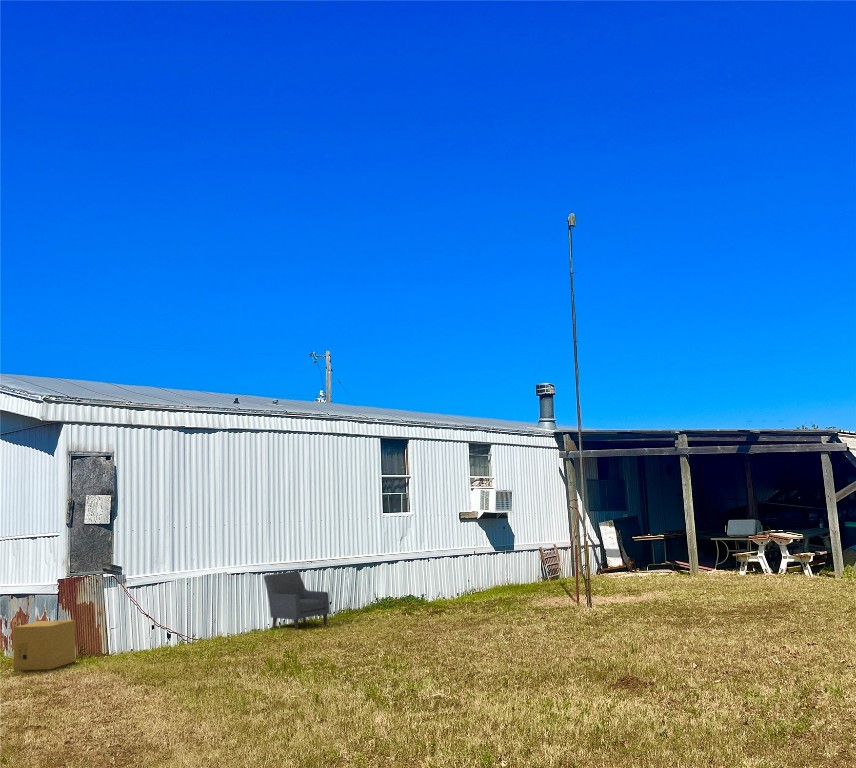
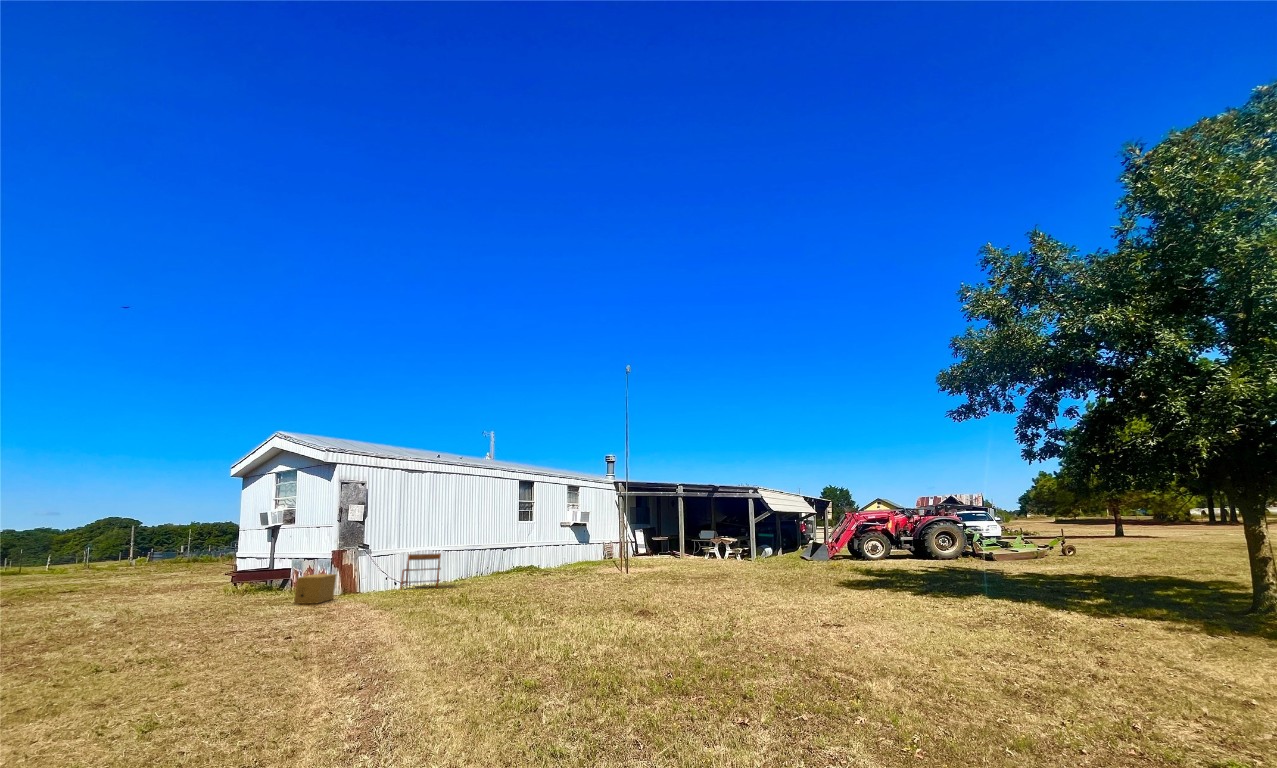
chair: present [264,571,330,630] -> none [451,550,487,583]
bench: none [184,579,250,644] -> present [400,553,441,590]

